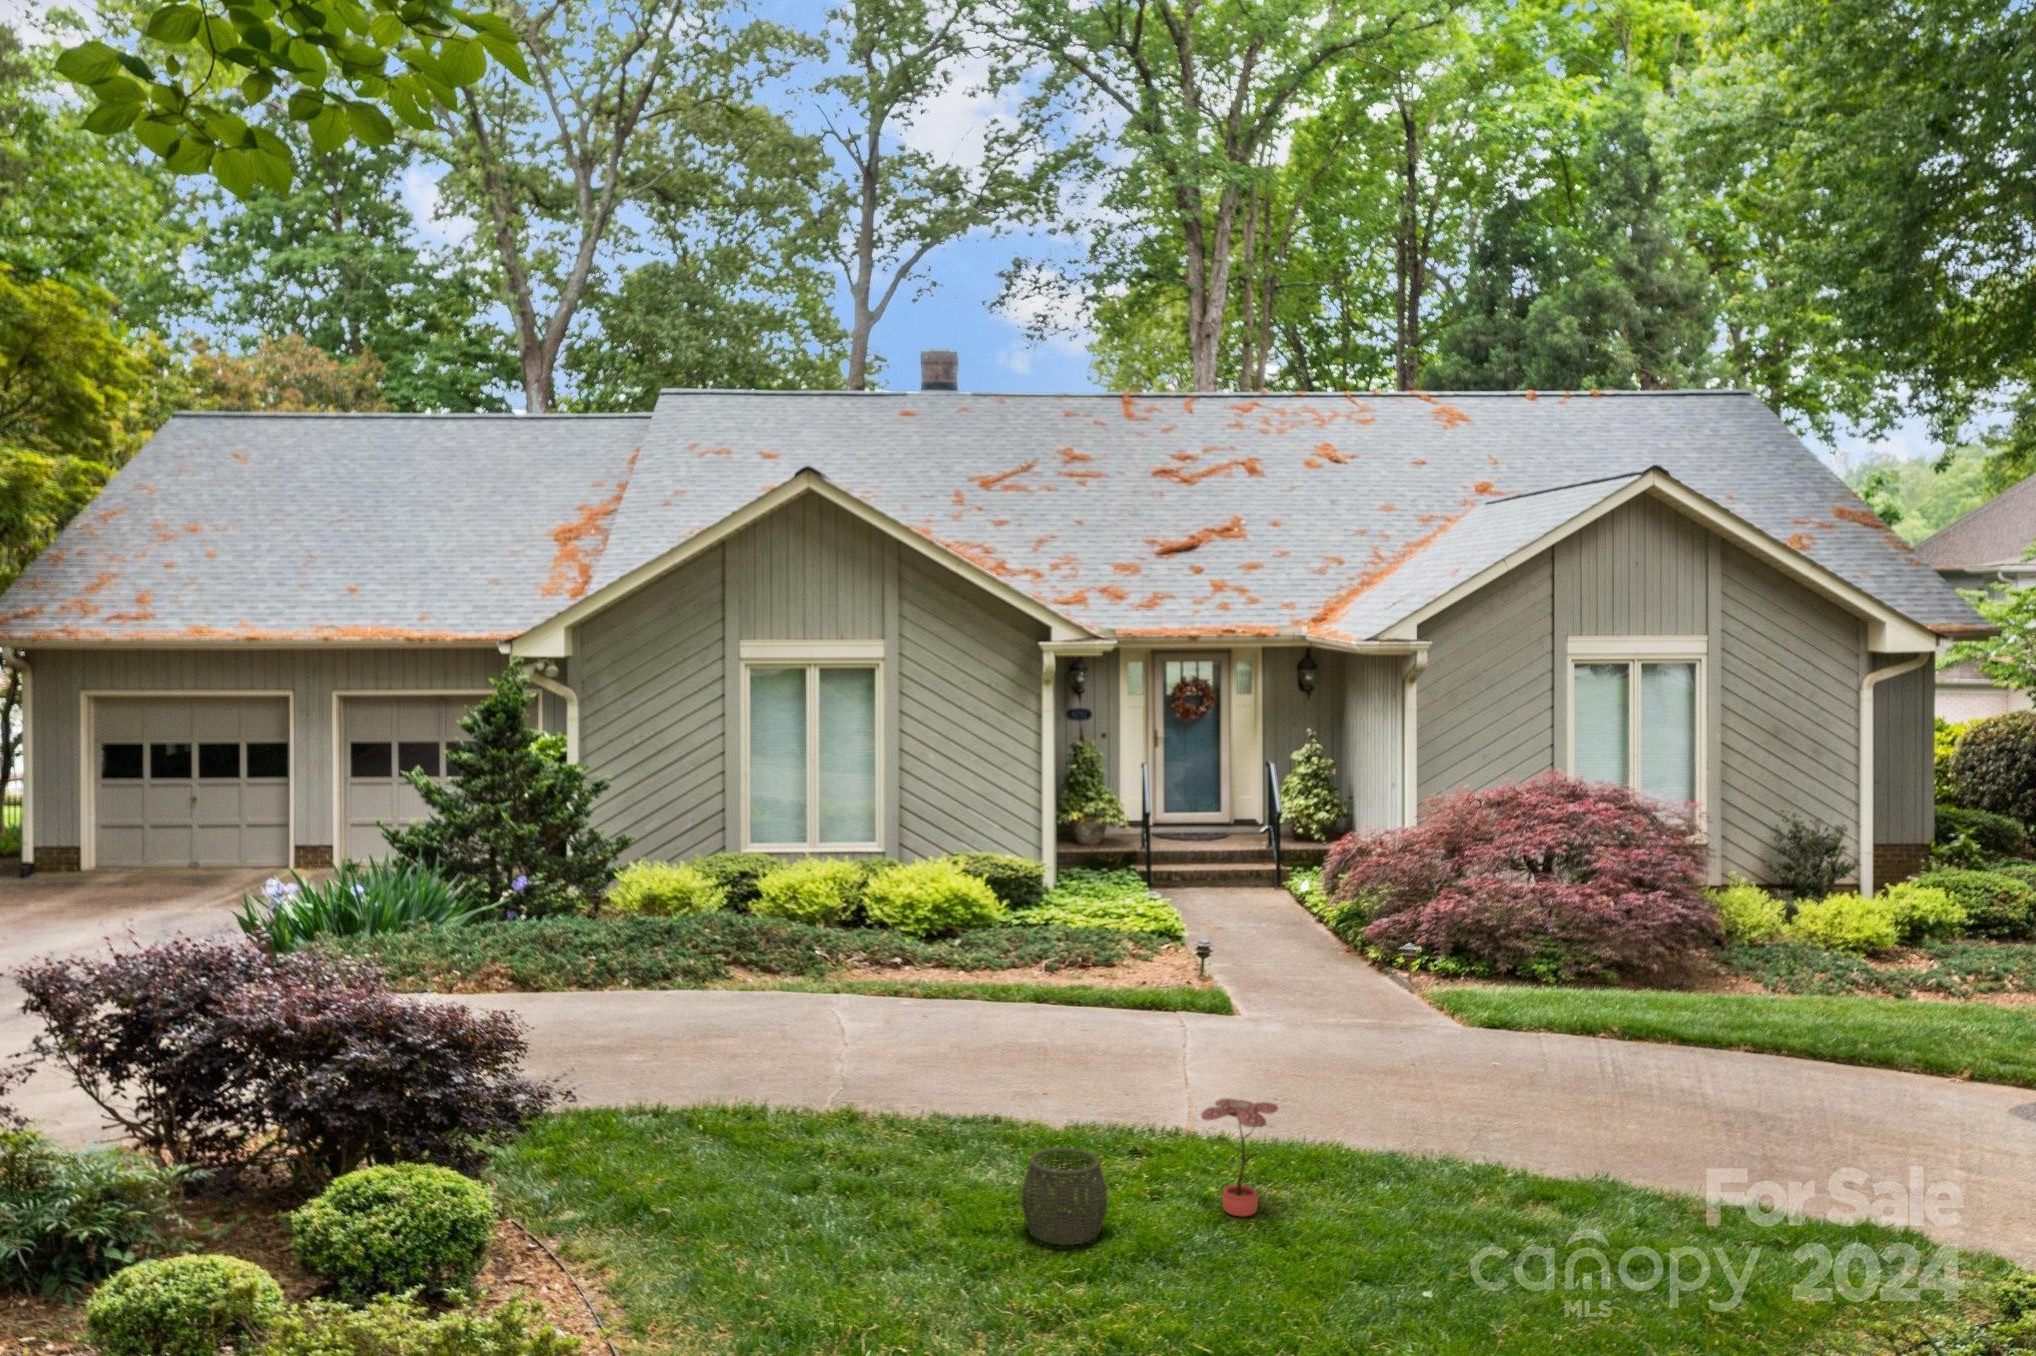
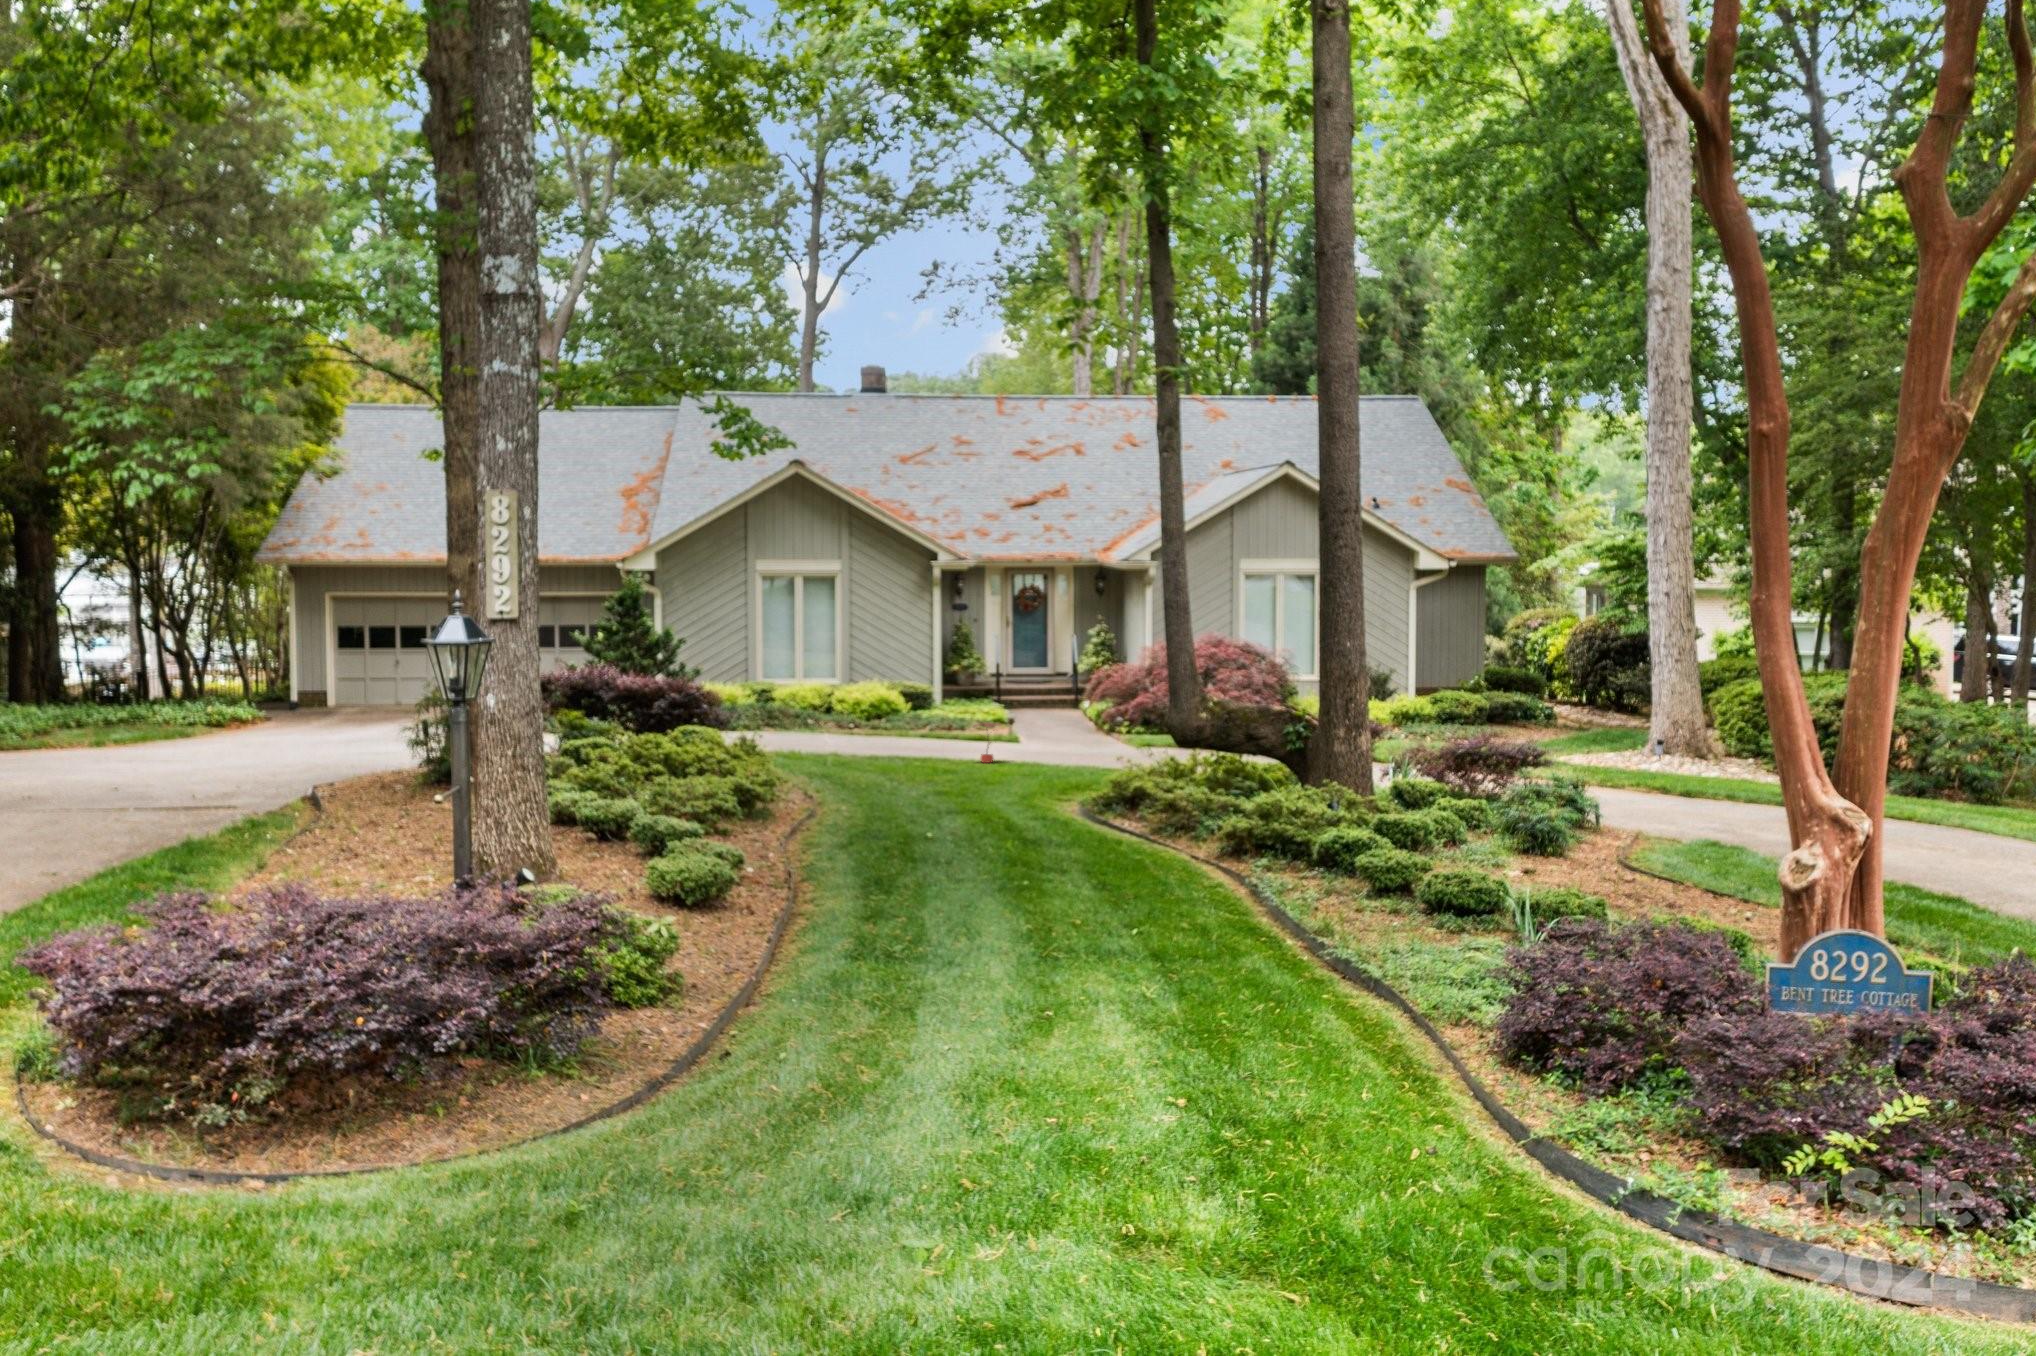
woven basket: present [1022,1148,1108,1245] -> none [905,737,937,766]

